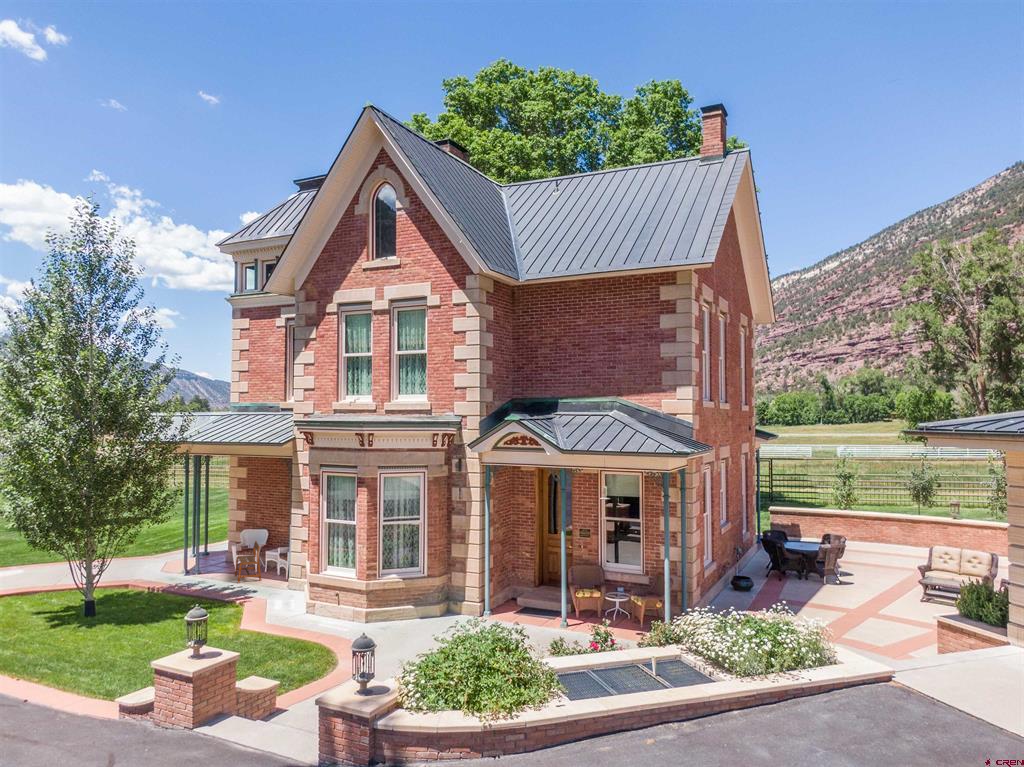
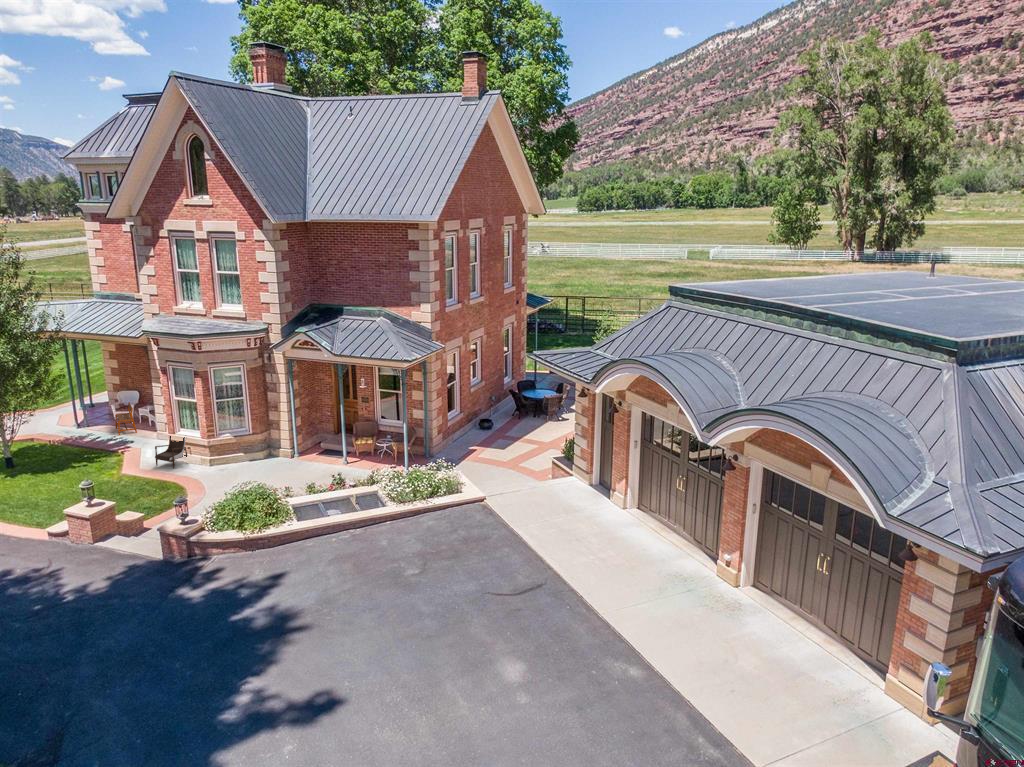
armchair: none [288,575,335,627] -> present [155,436,187,469]

